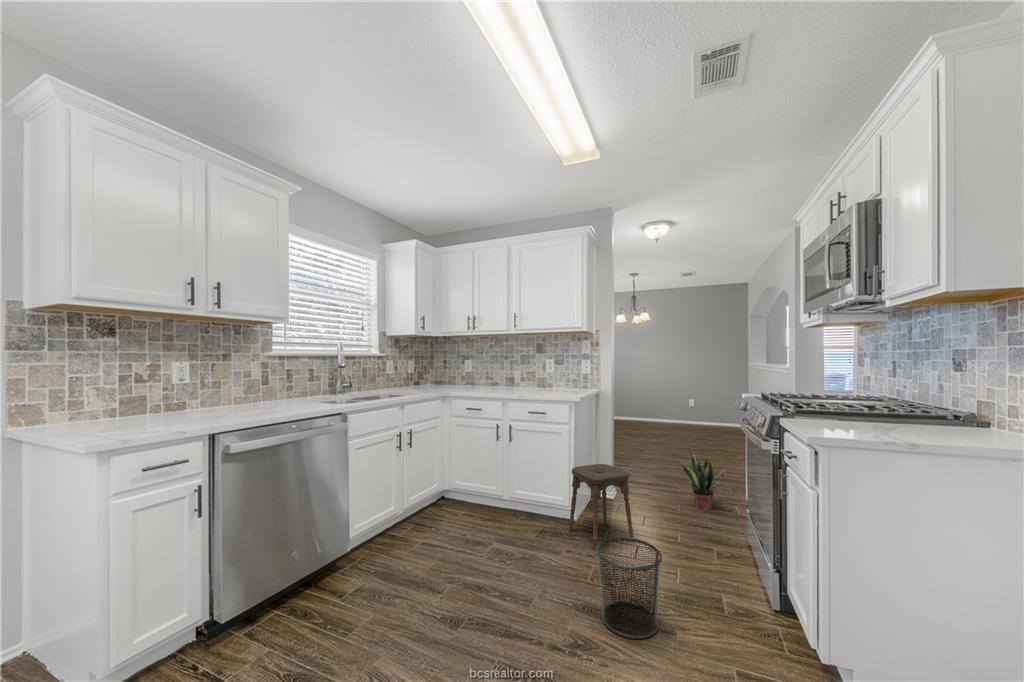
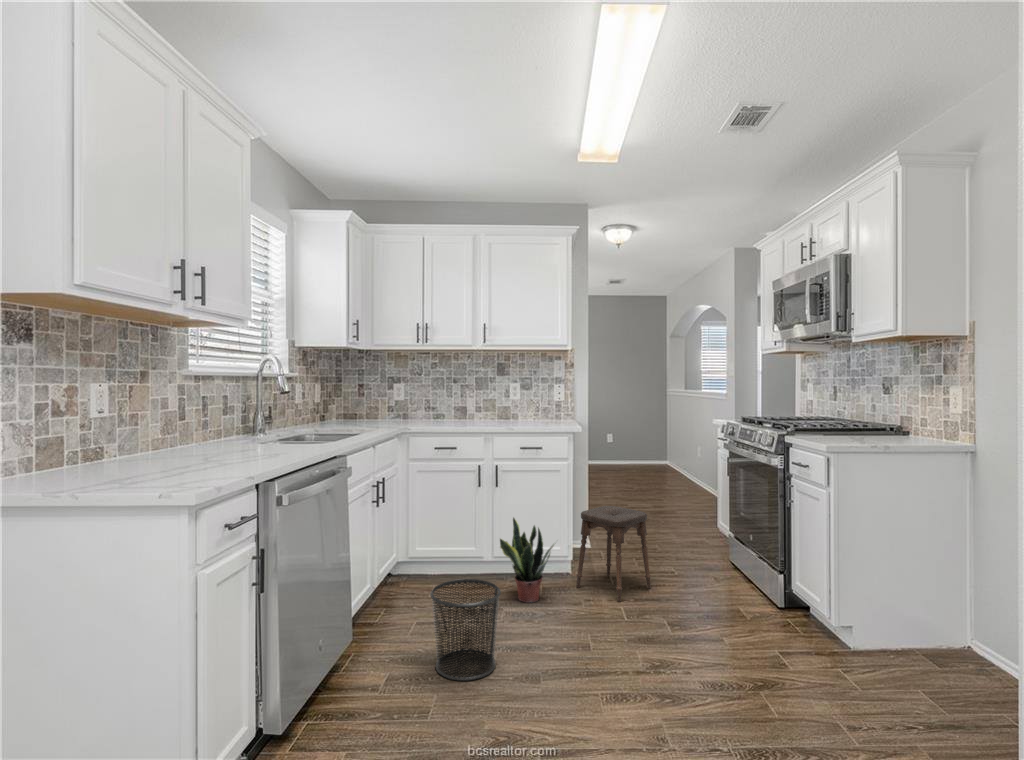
potted plant: present [682,452,722,510] -> present [500,518,554,603]
waste bin: present [596,537,663,639] -> present [430,579,501,681]

